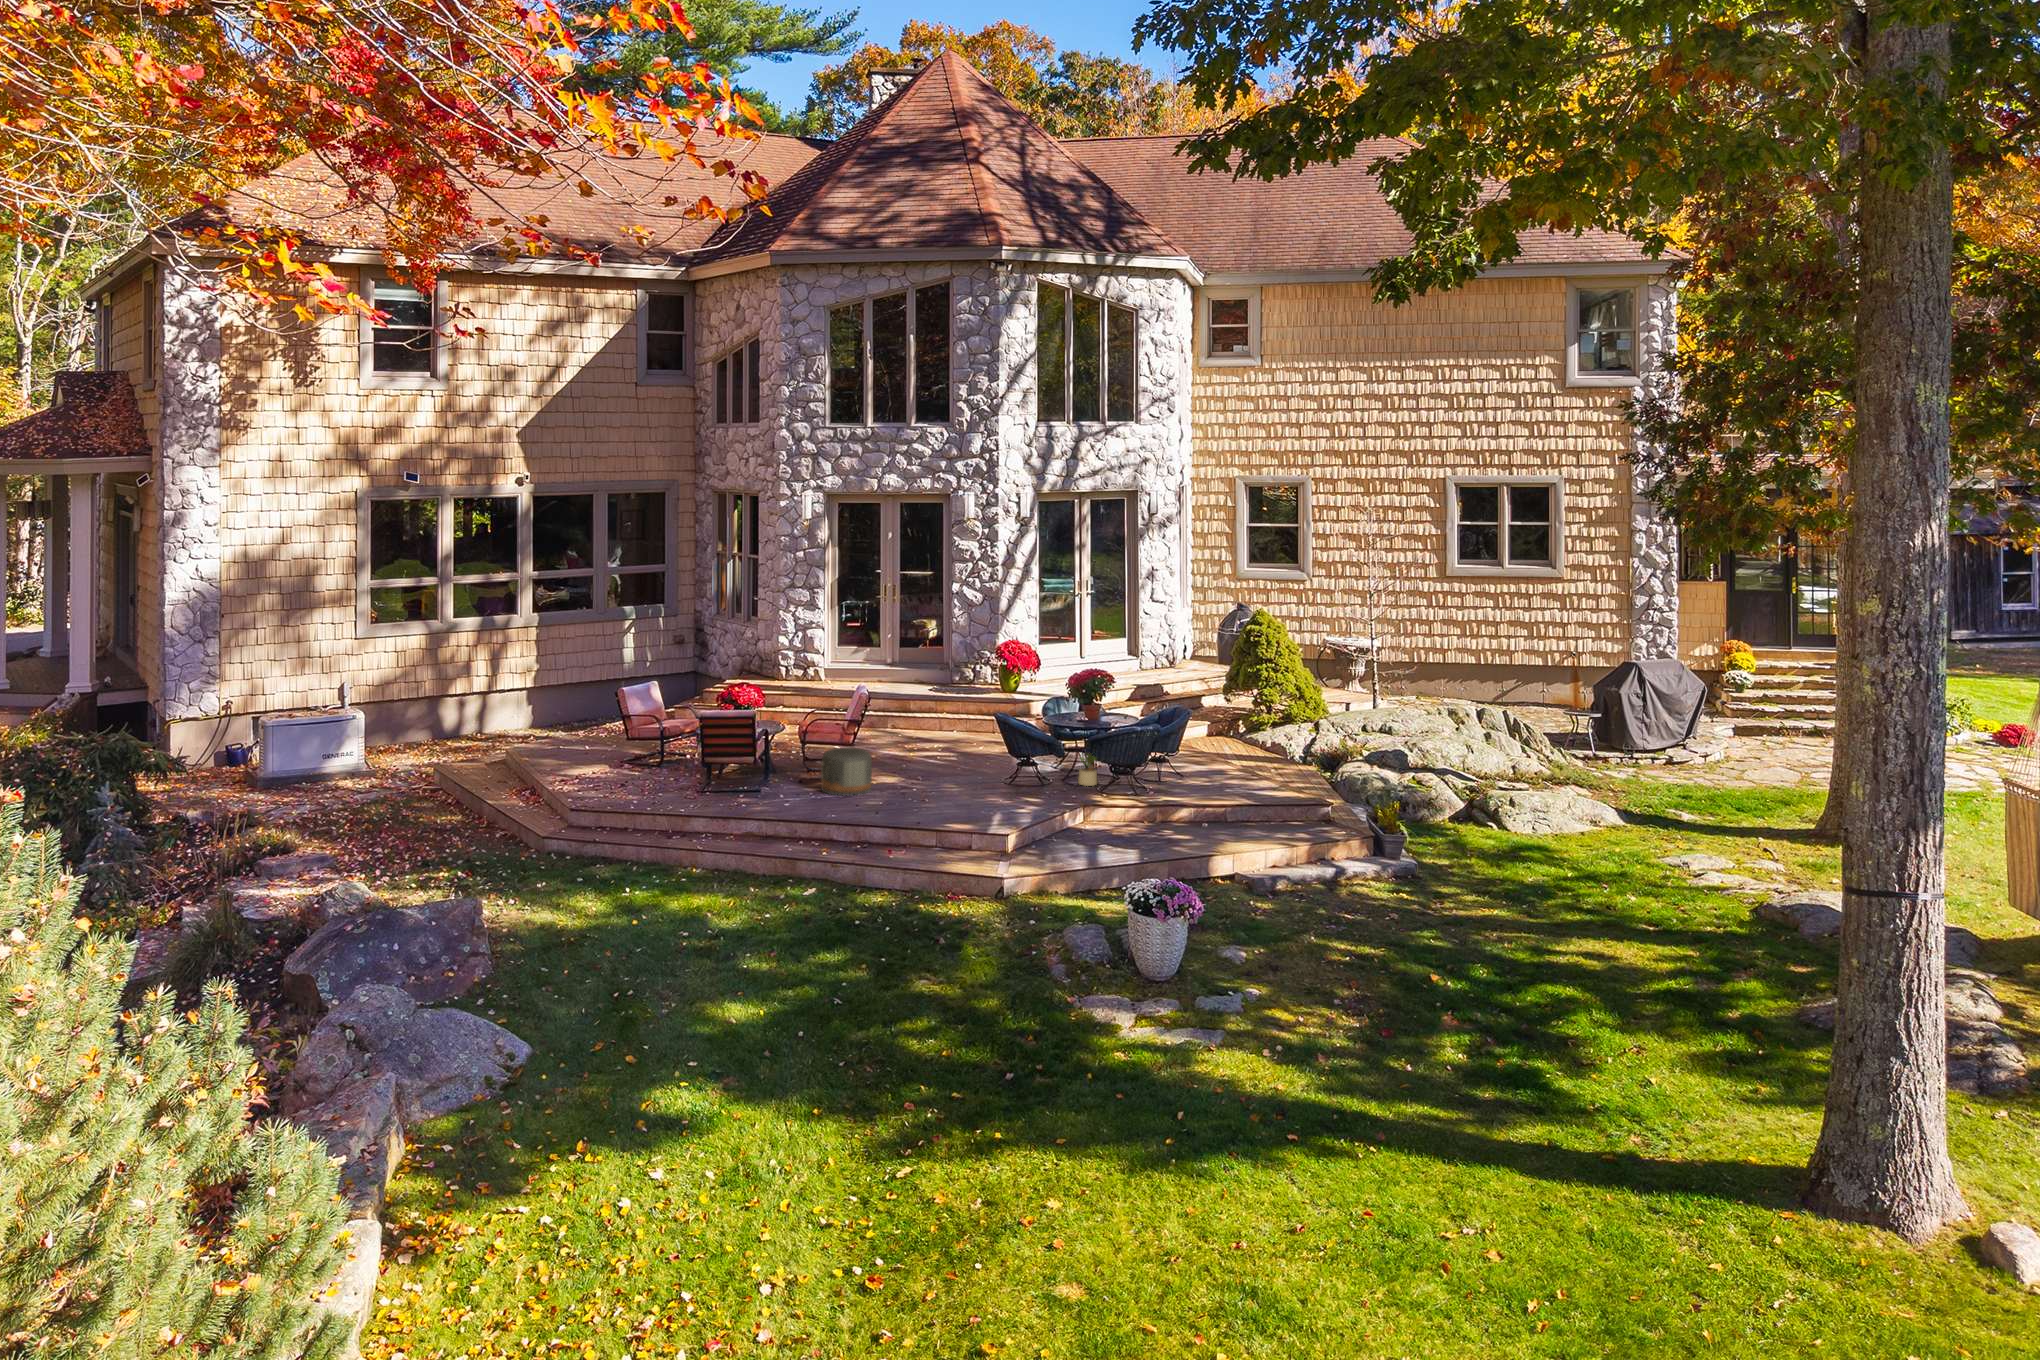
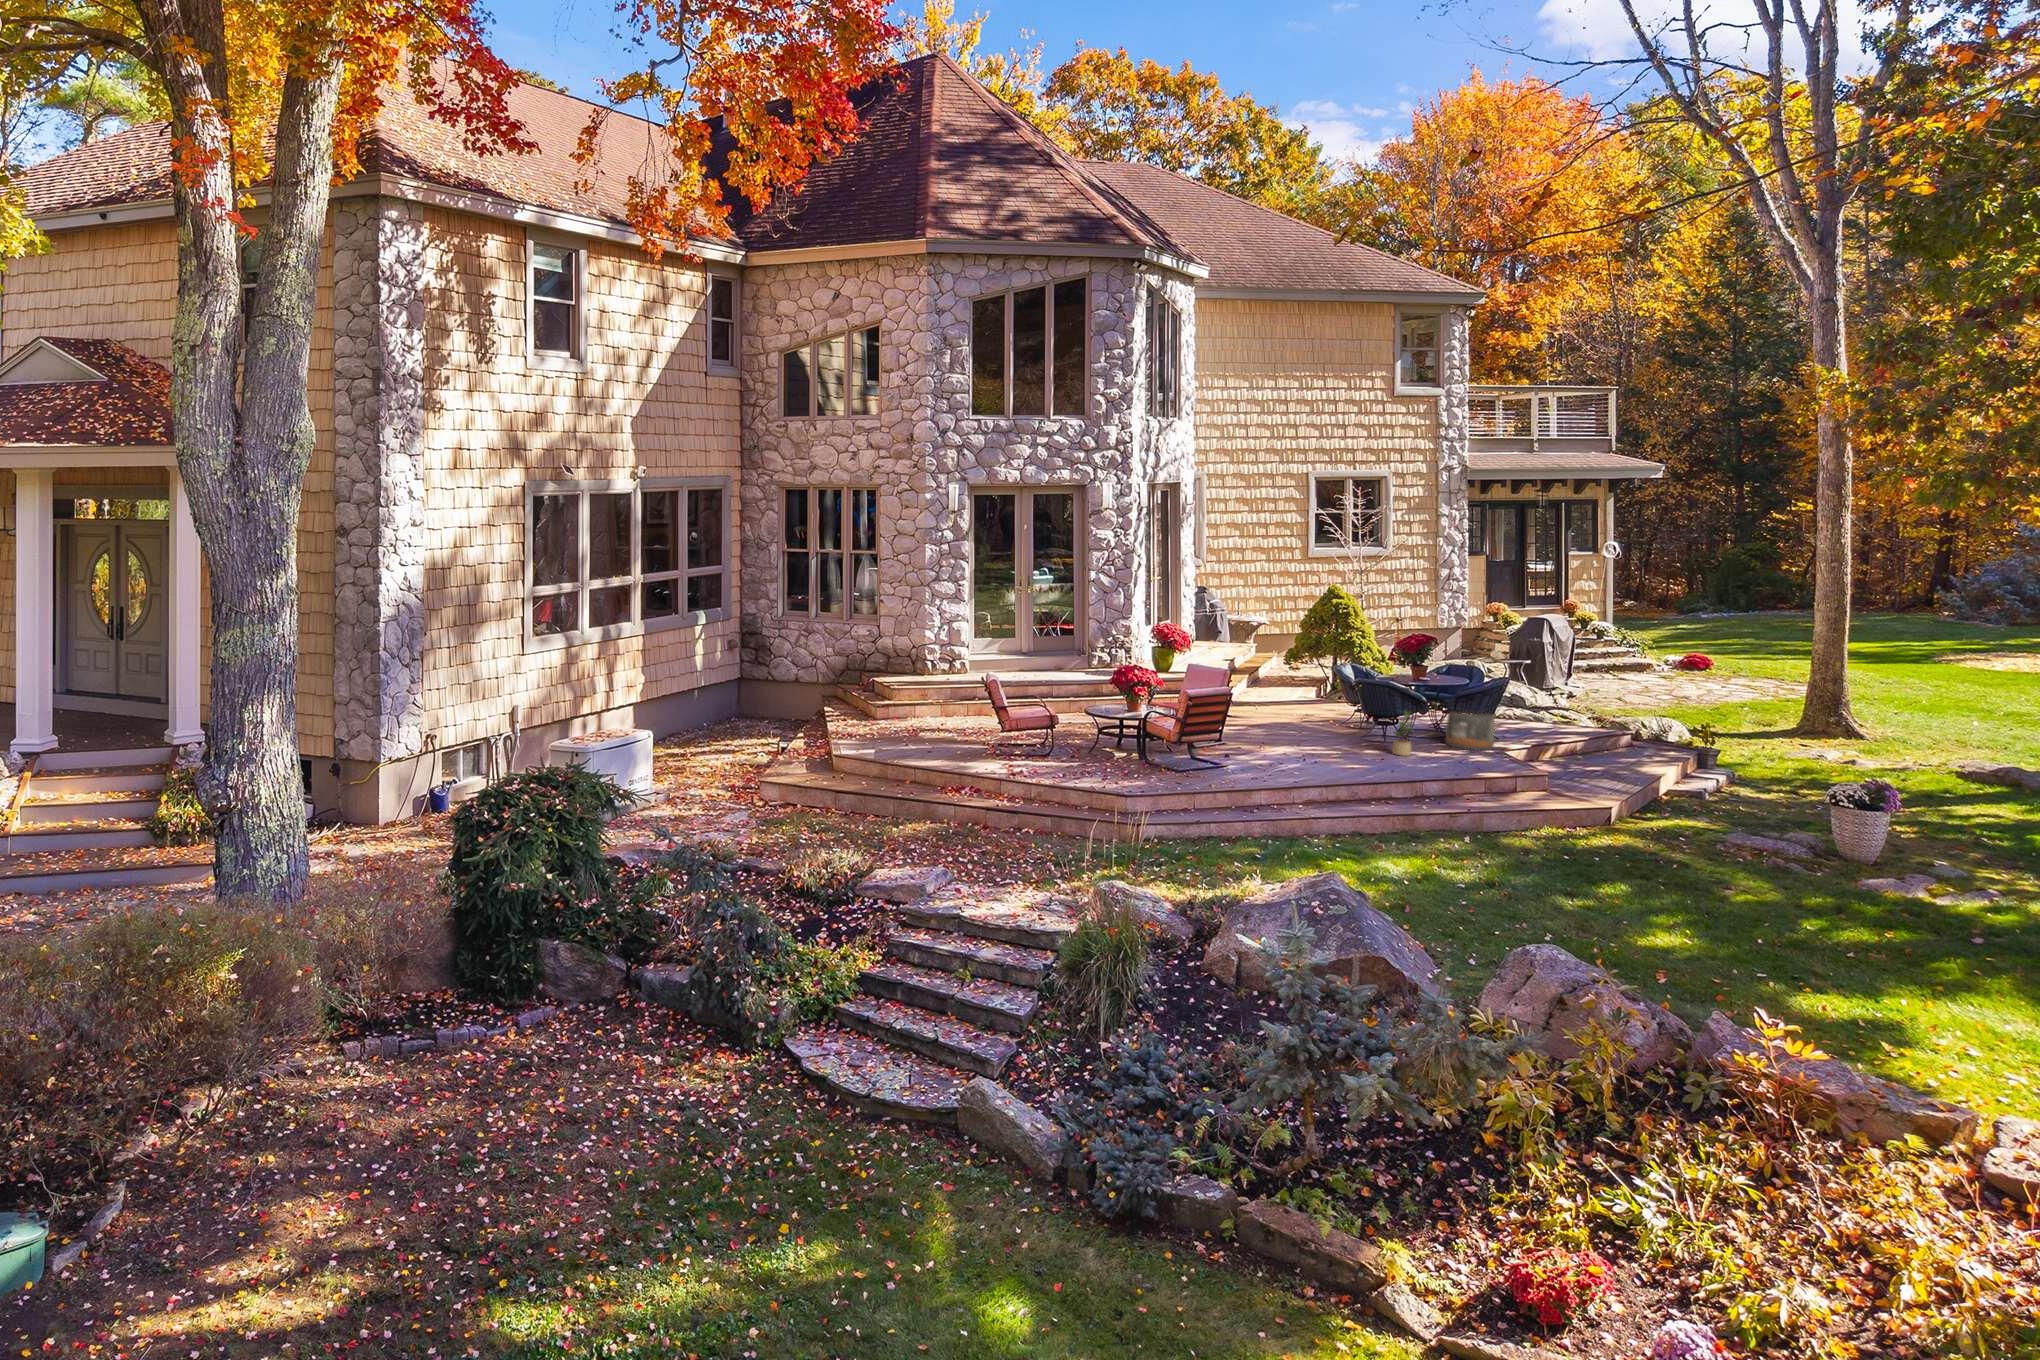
pouf: present [821,748,872,796] -> present [1446,712,1495,750]

